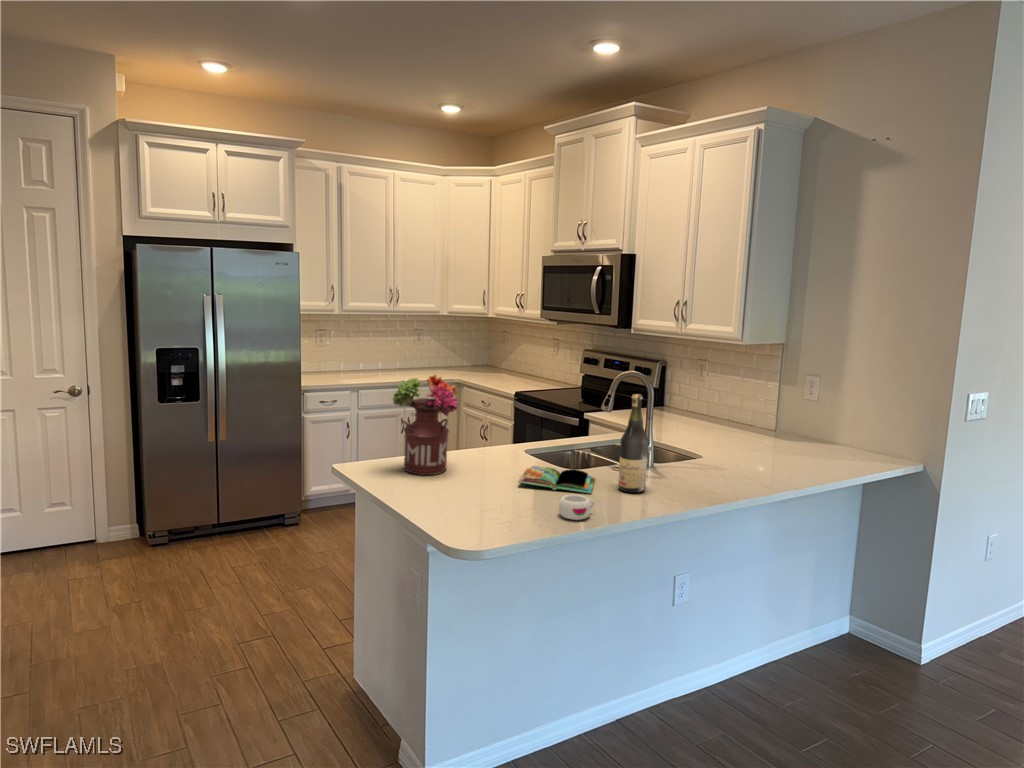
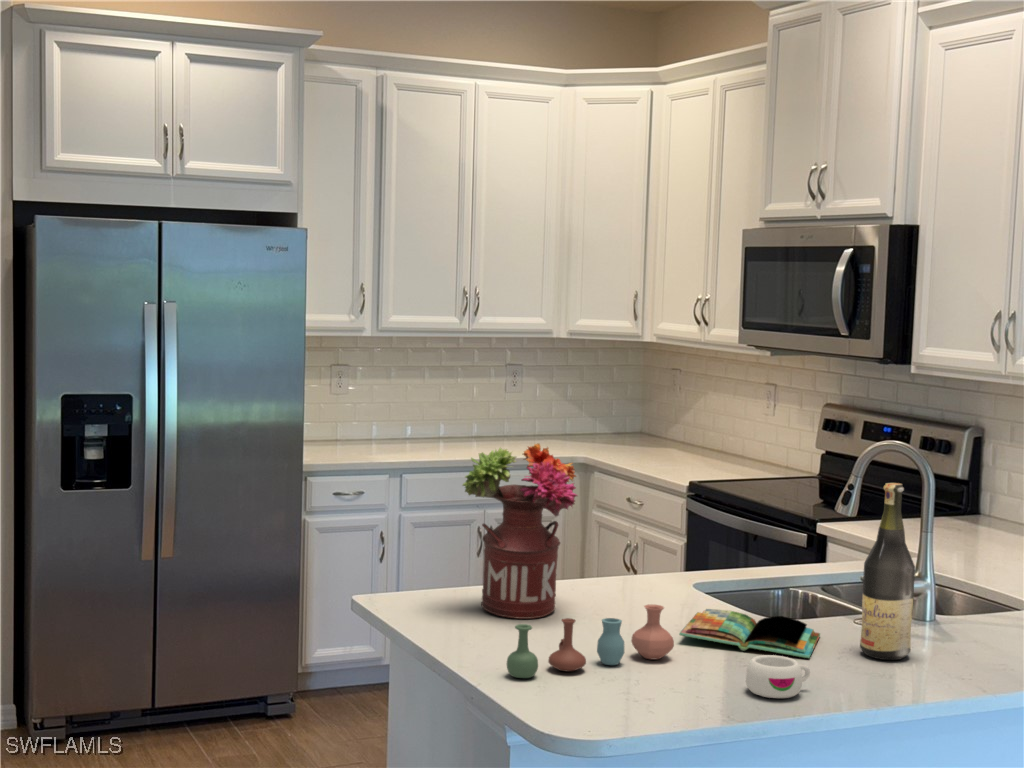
vase: none [420,466,516,513] -> present [507,604,674,678]

